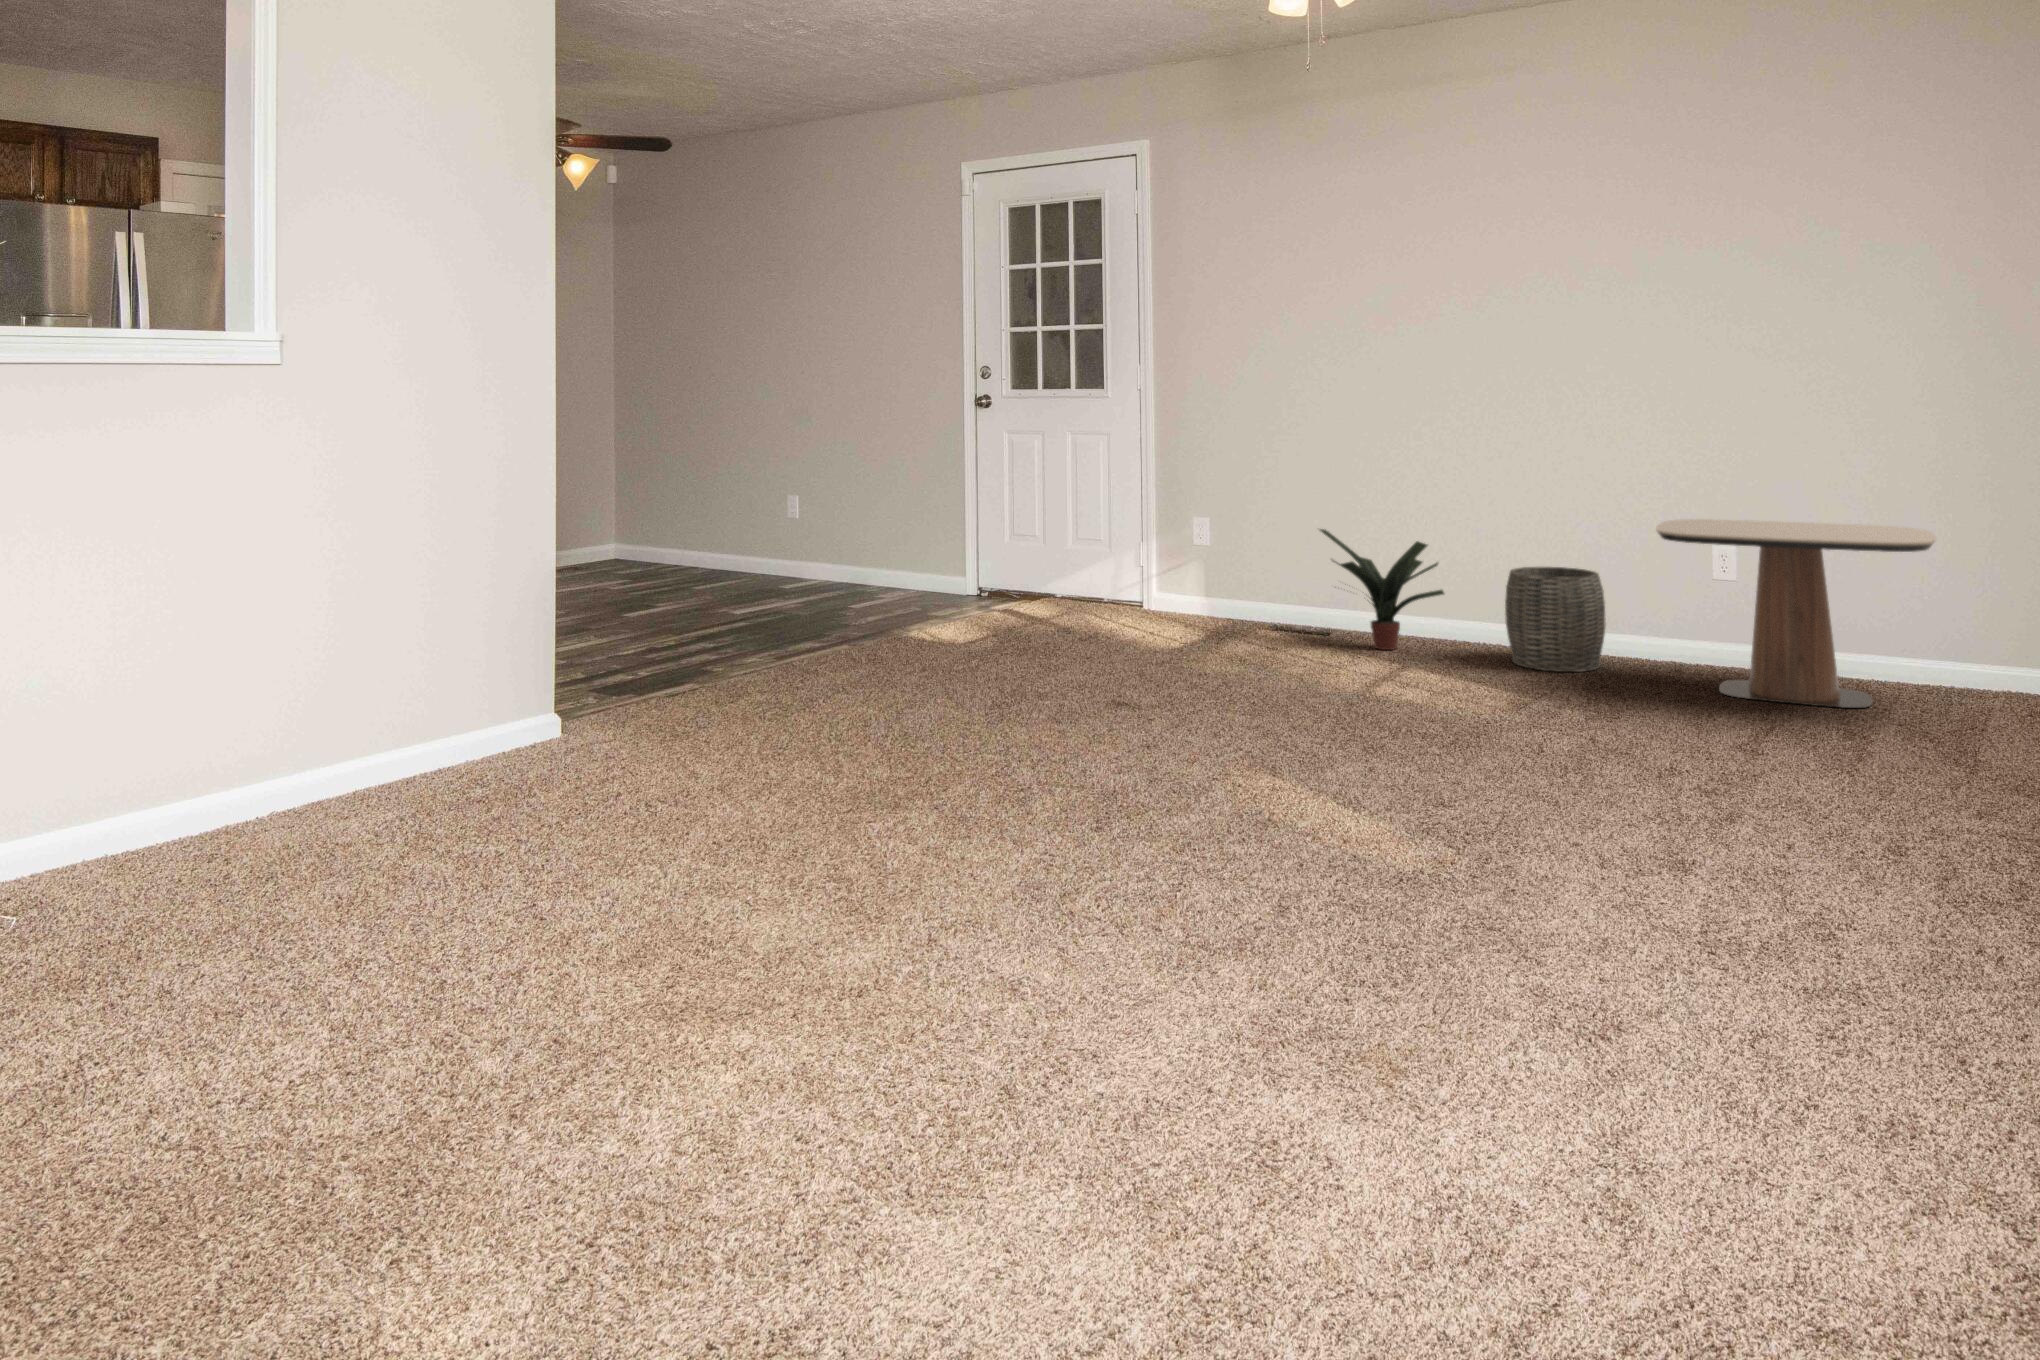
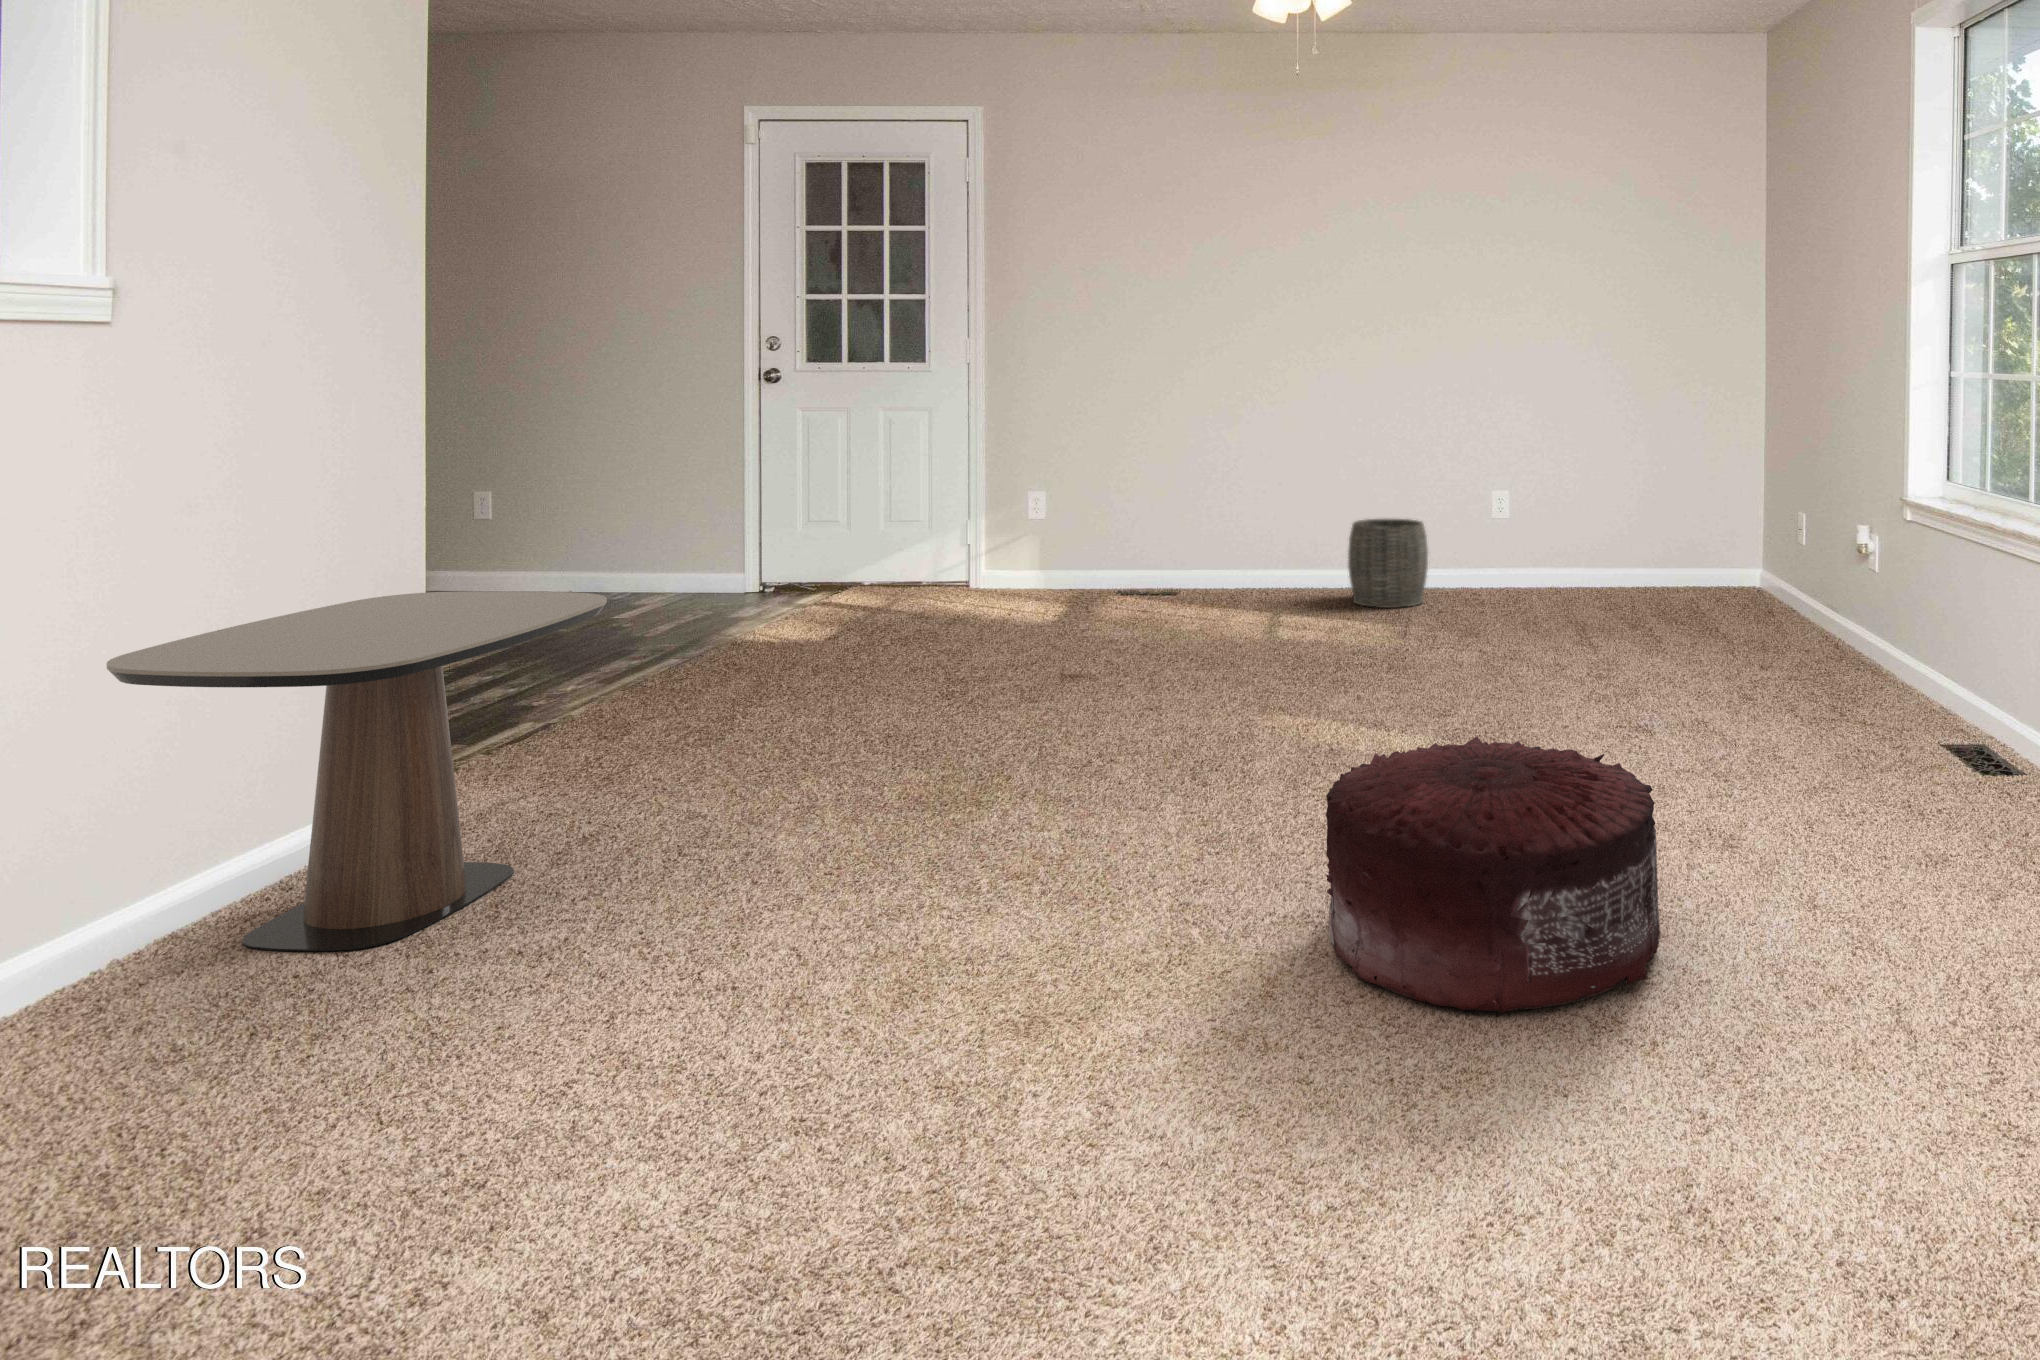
side table: present [1656,519,1936,708] -> present [107,591,607,951]
potted plant: present [1320,529,1444,650] -> none [1178,496,1293,605]
pouf: none [927,812,1321,1129] -> present [1326,736,1661,1013]

